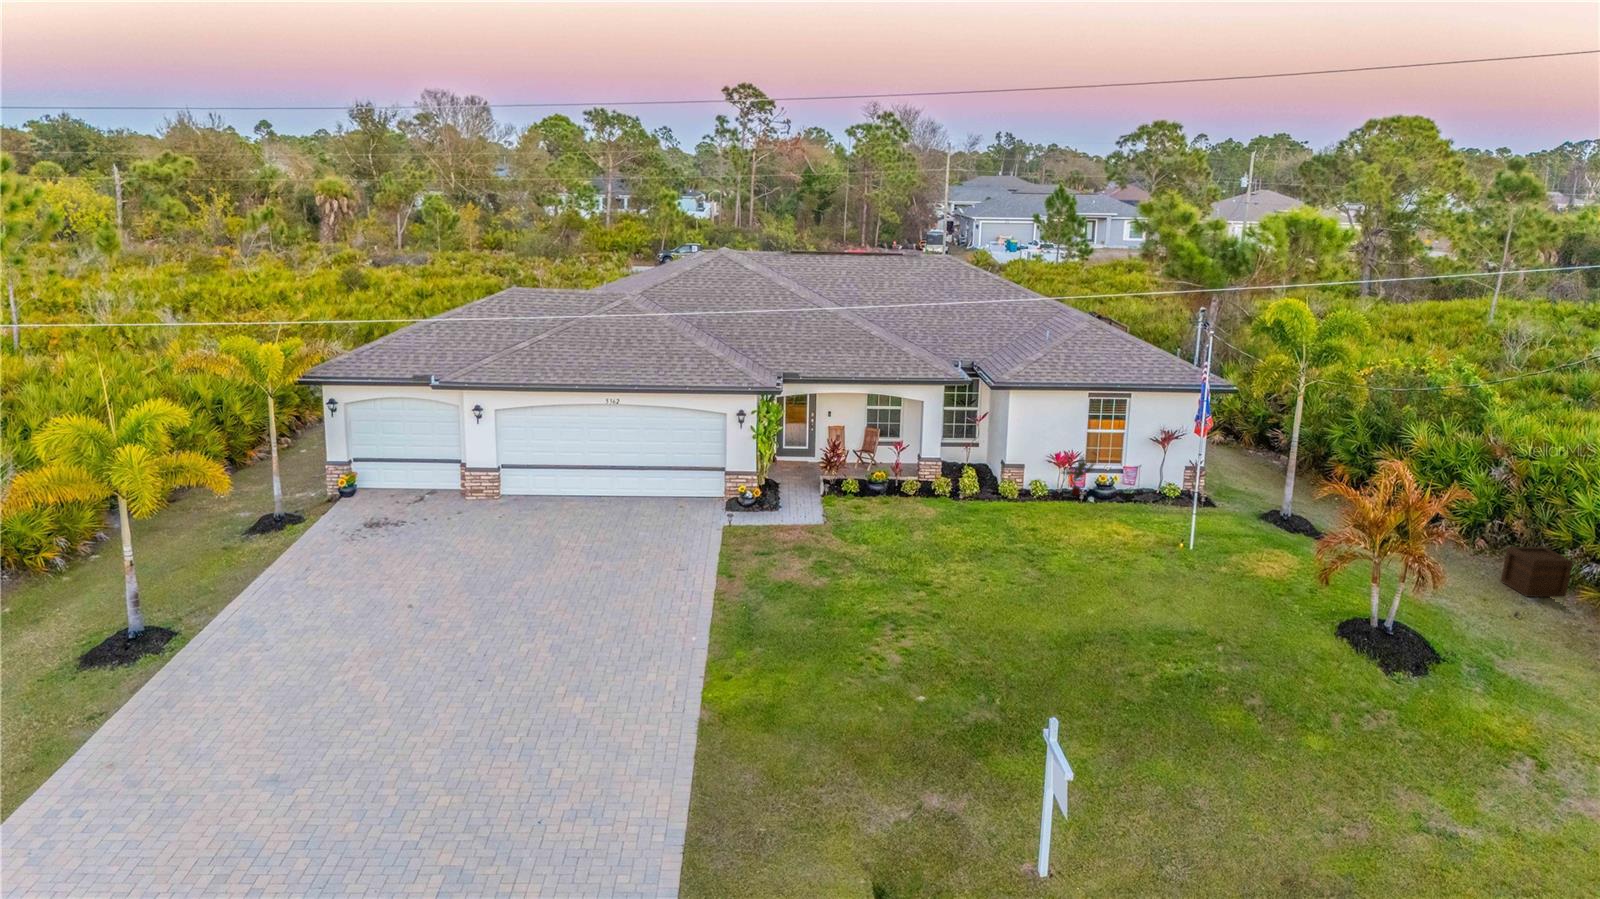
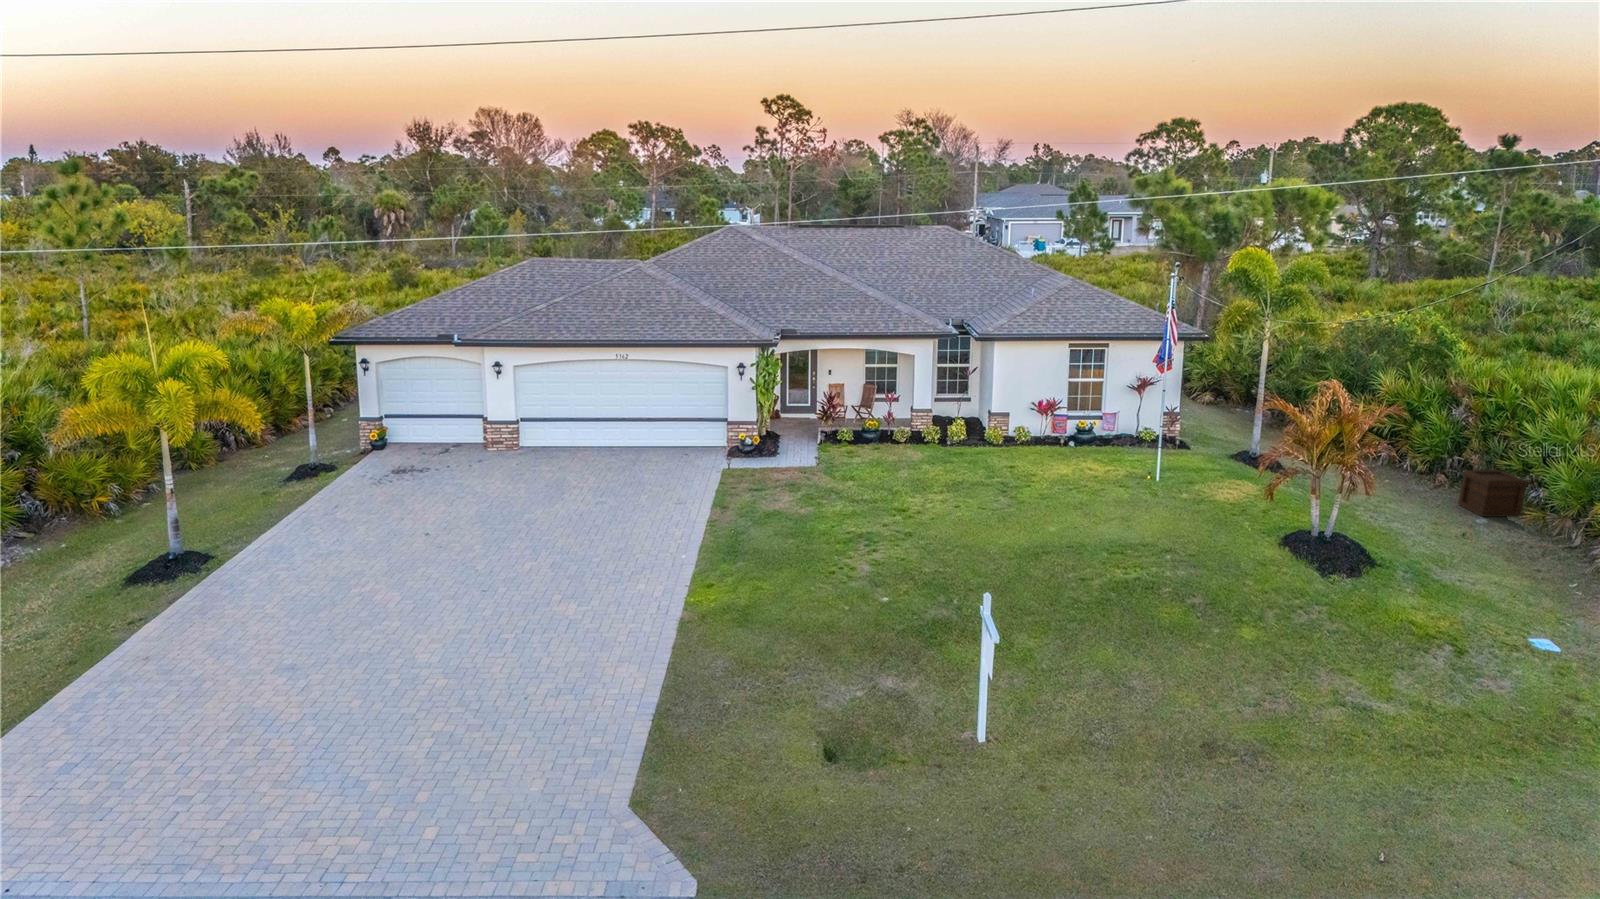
potted tree: present [1062,456,1095,495] -> none [1041,402,1075,441]

